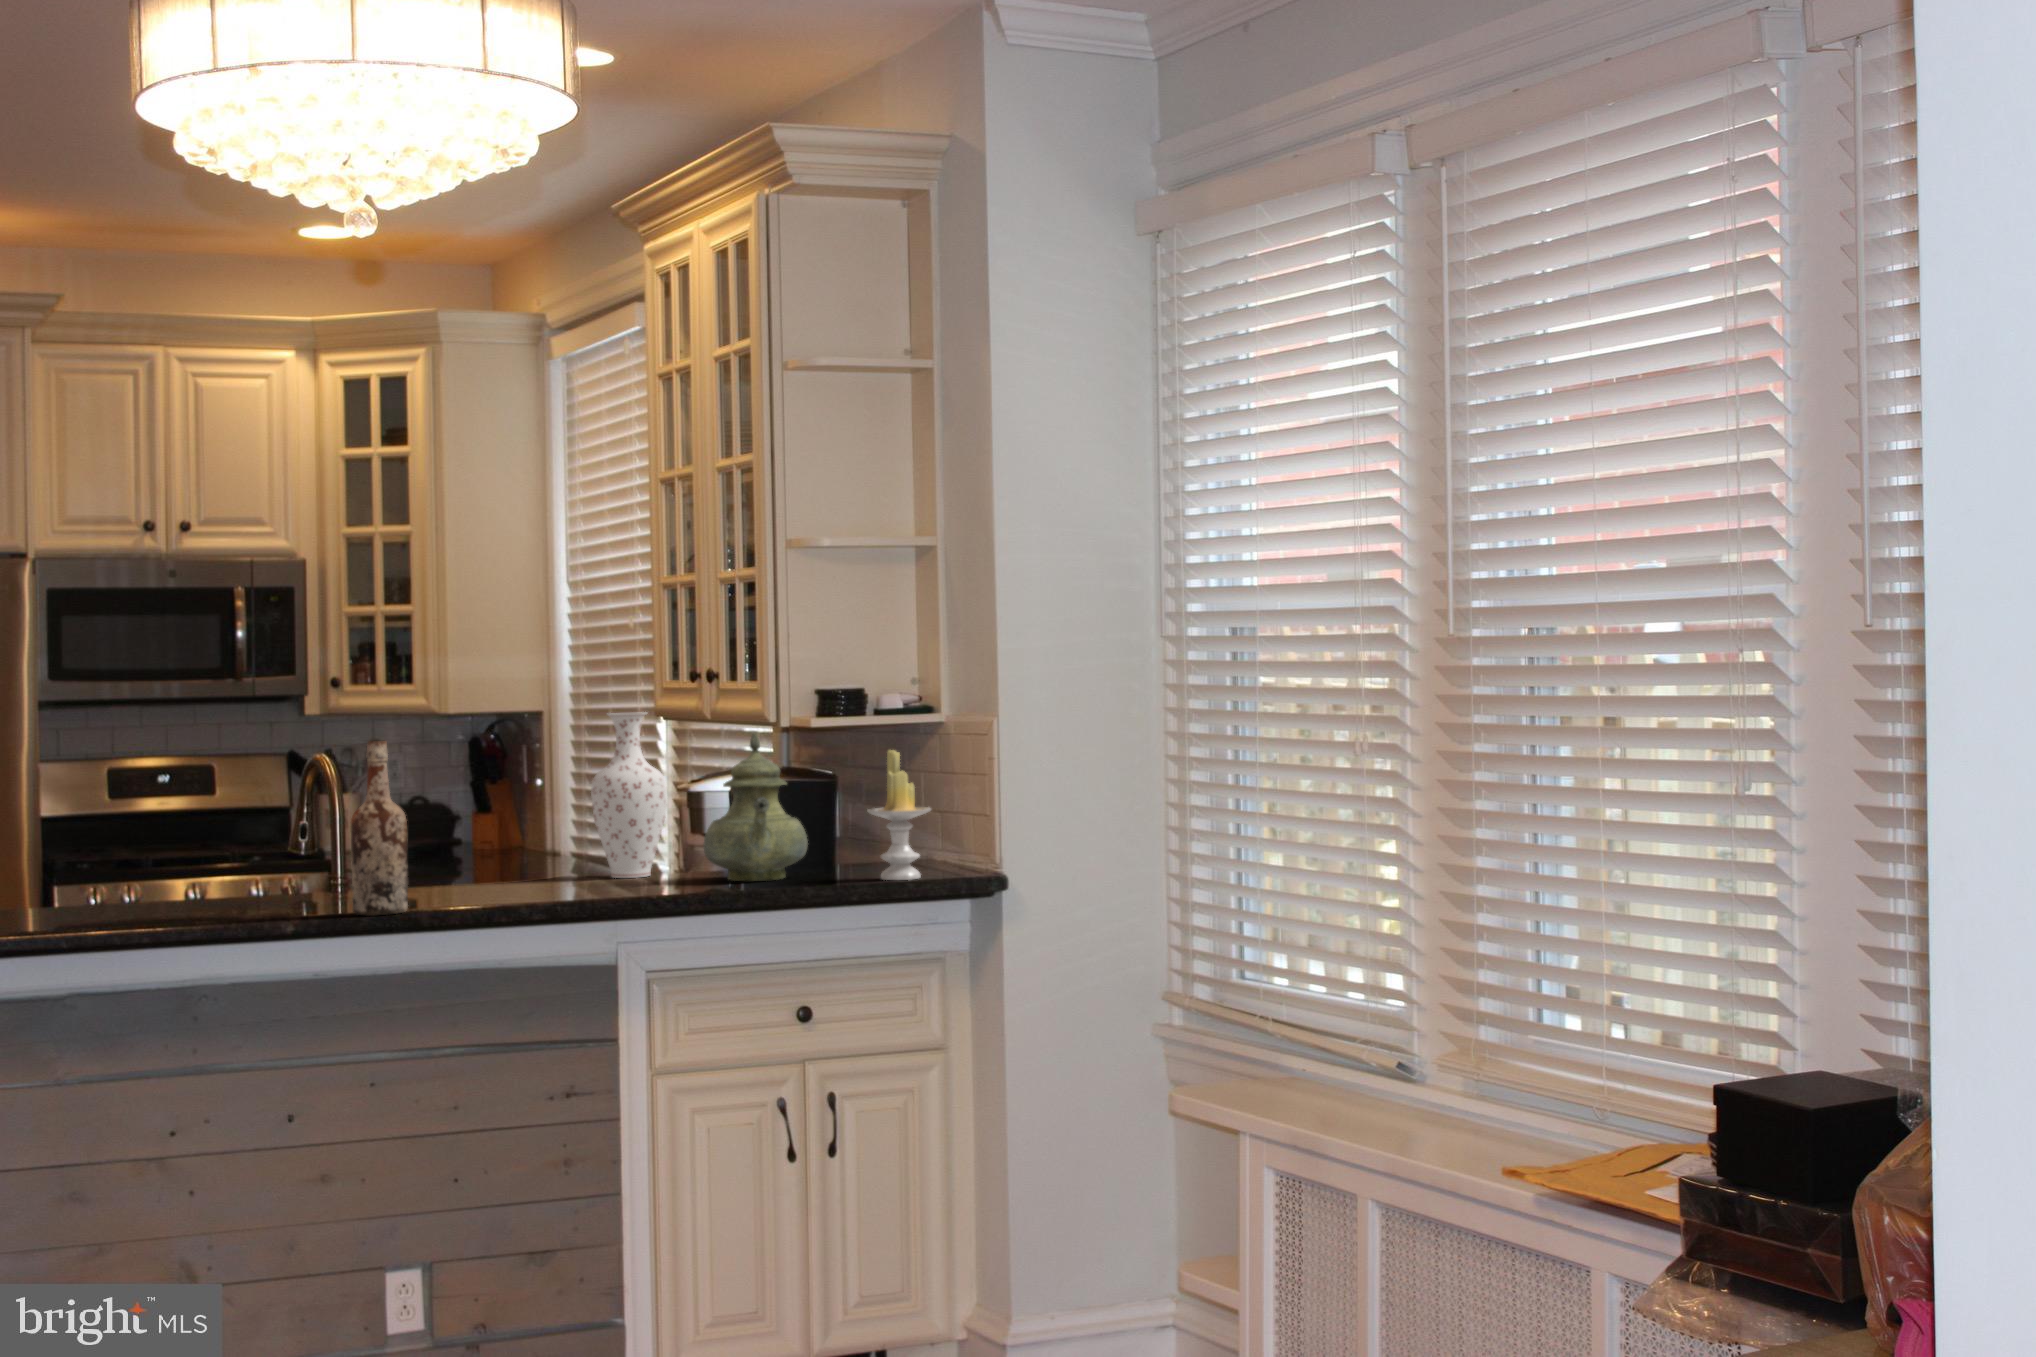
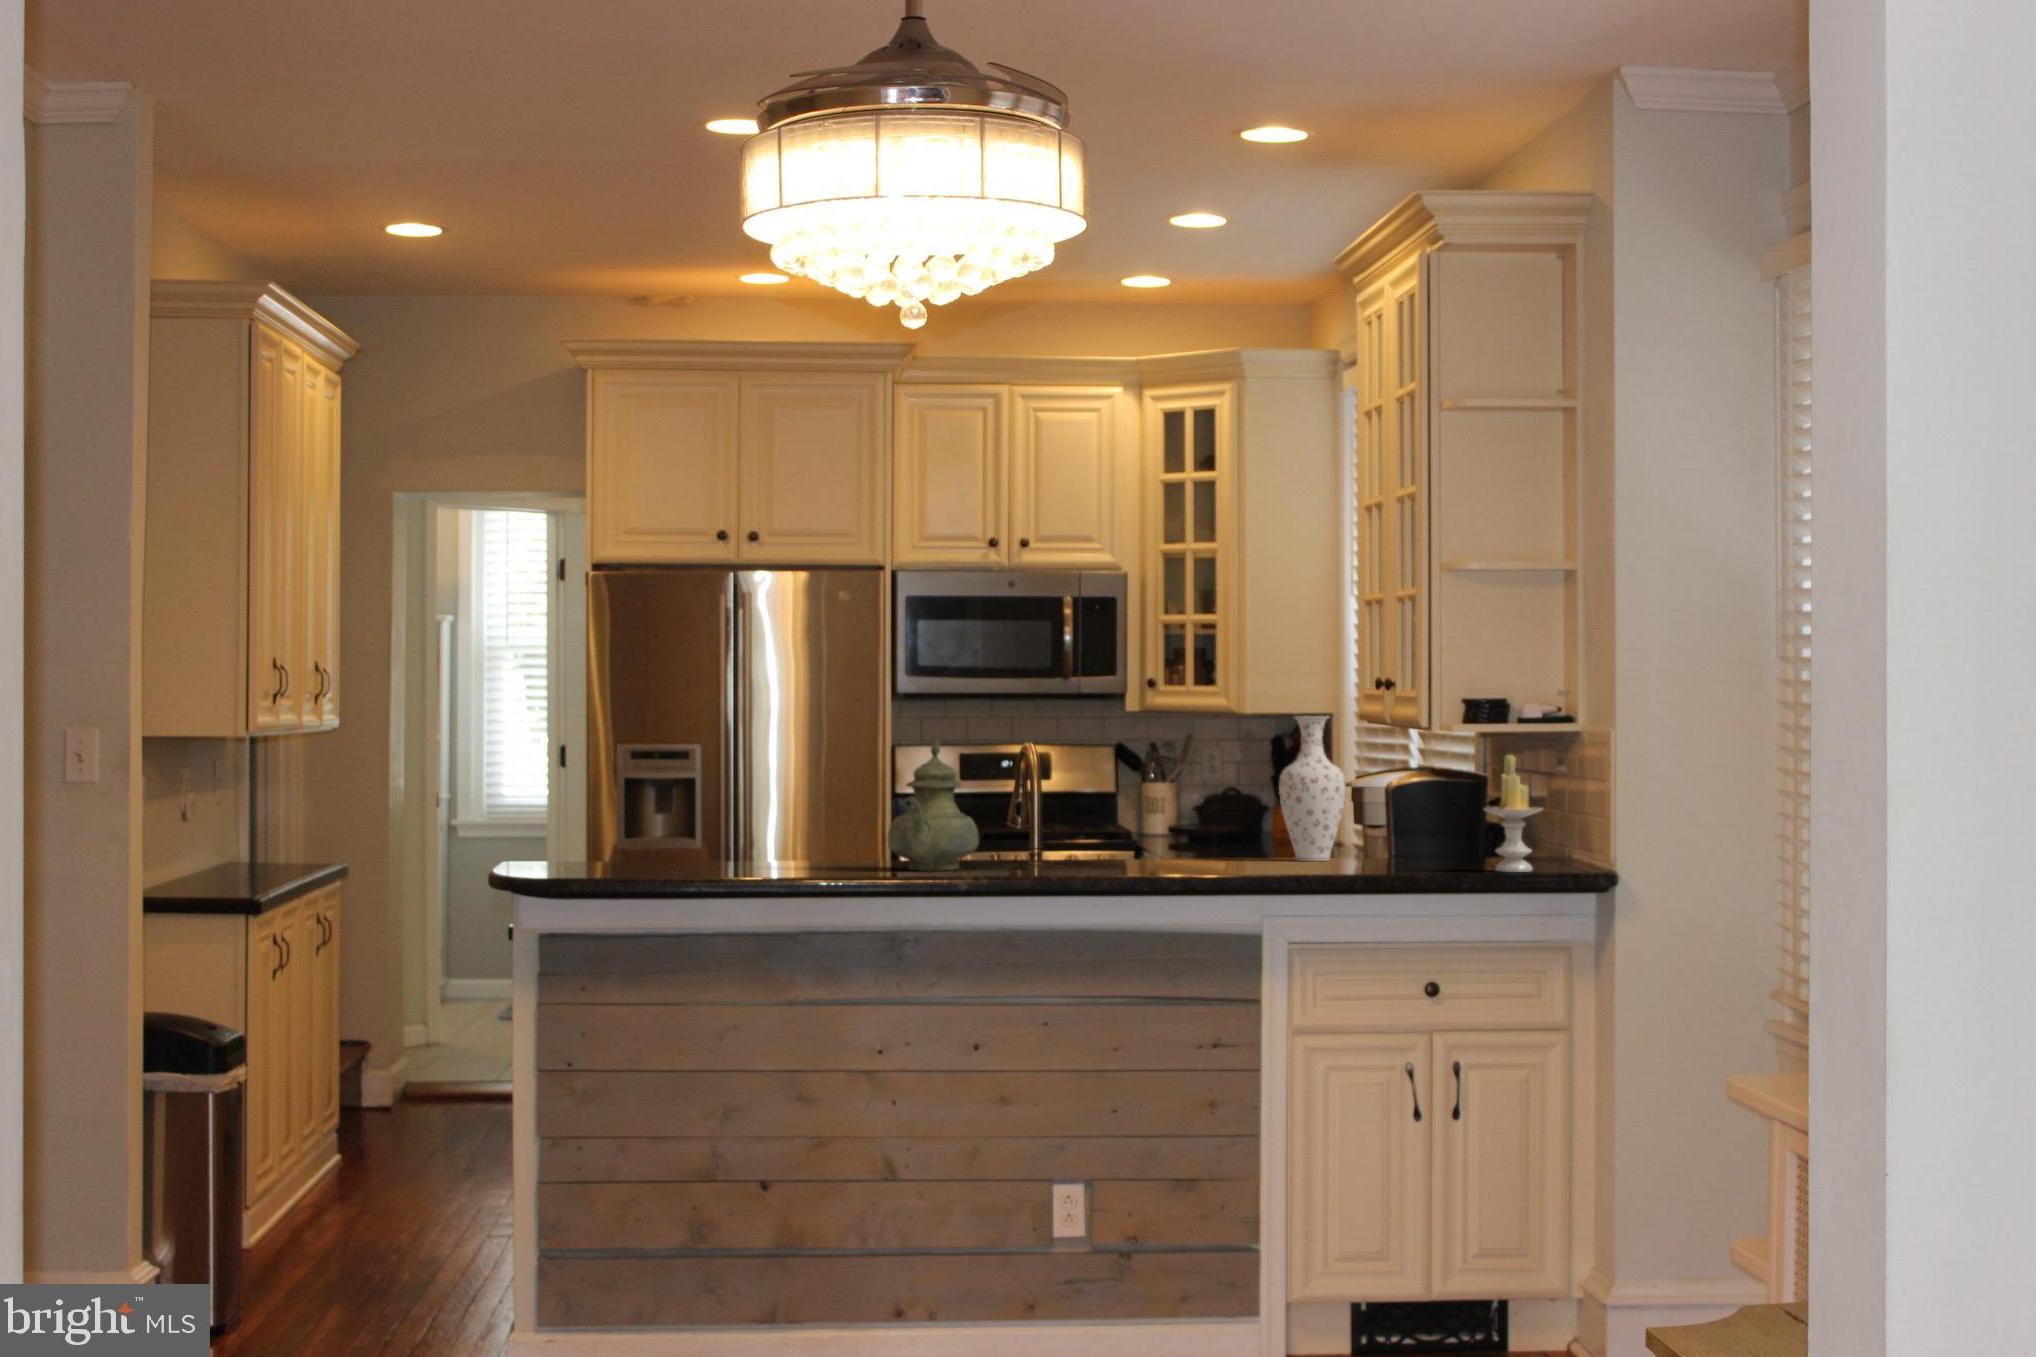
teapot: present [704,733,808,881] -> present [888,740,979,871]
wine bottle: present [351,741,408,916] -> none [1050,734,1091,872]

